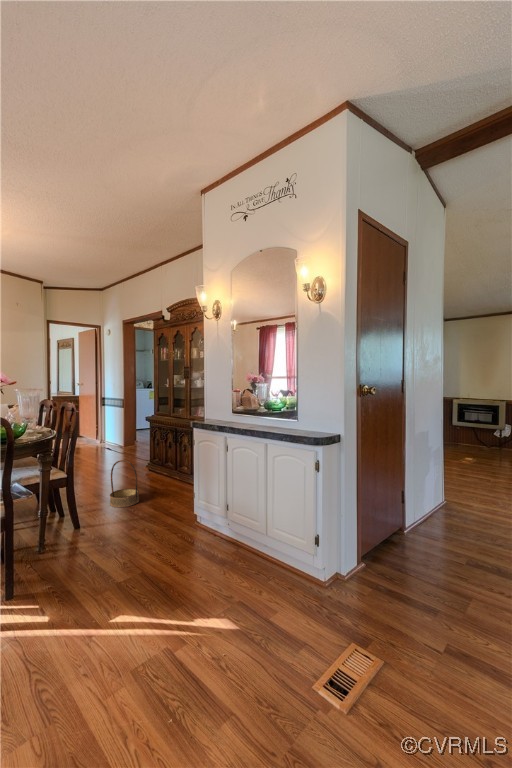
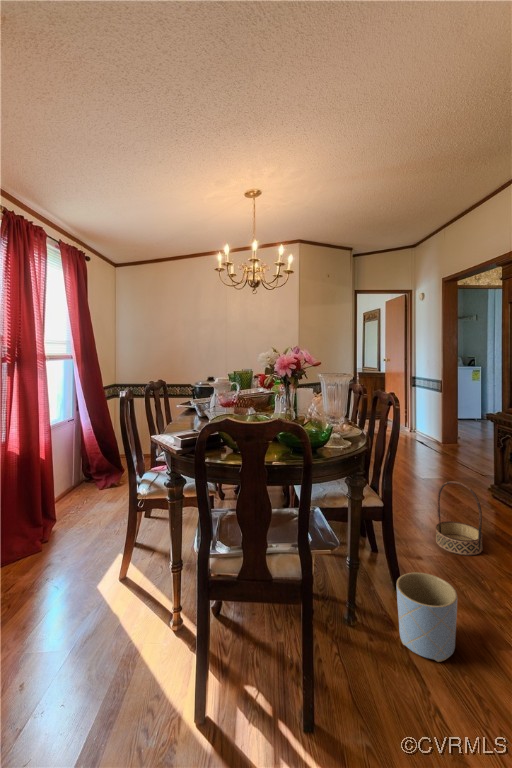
planter: none [76,510,113,557] -> present [396,572,457,662]

